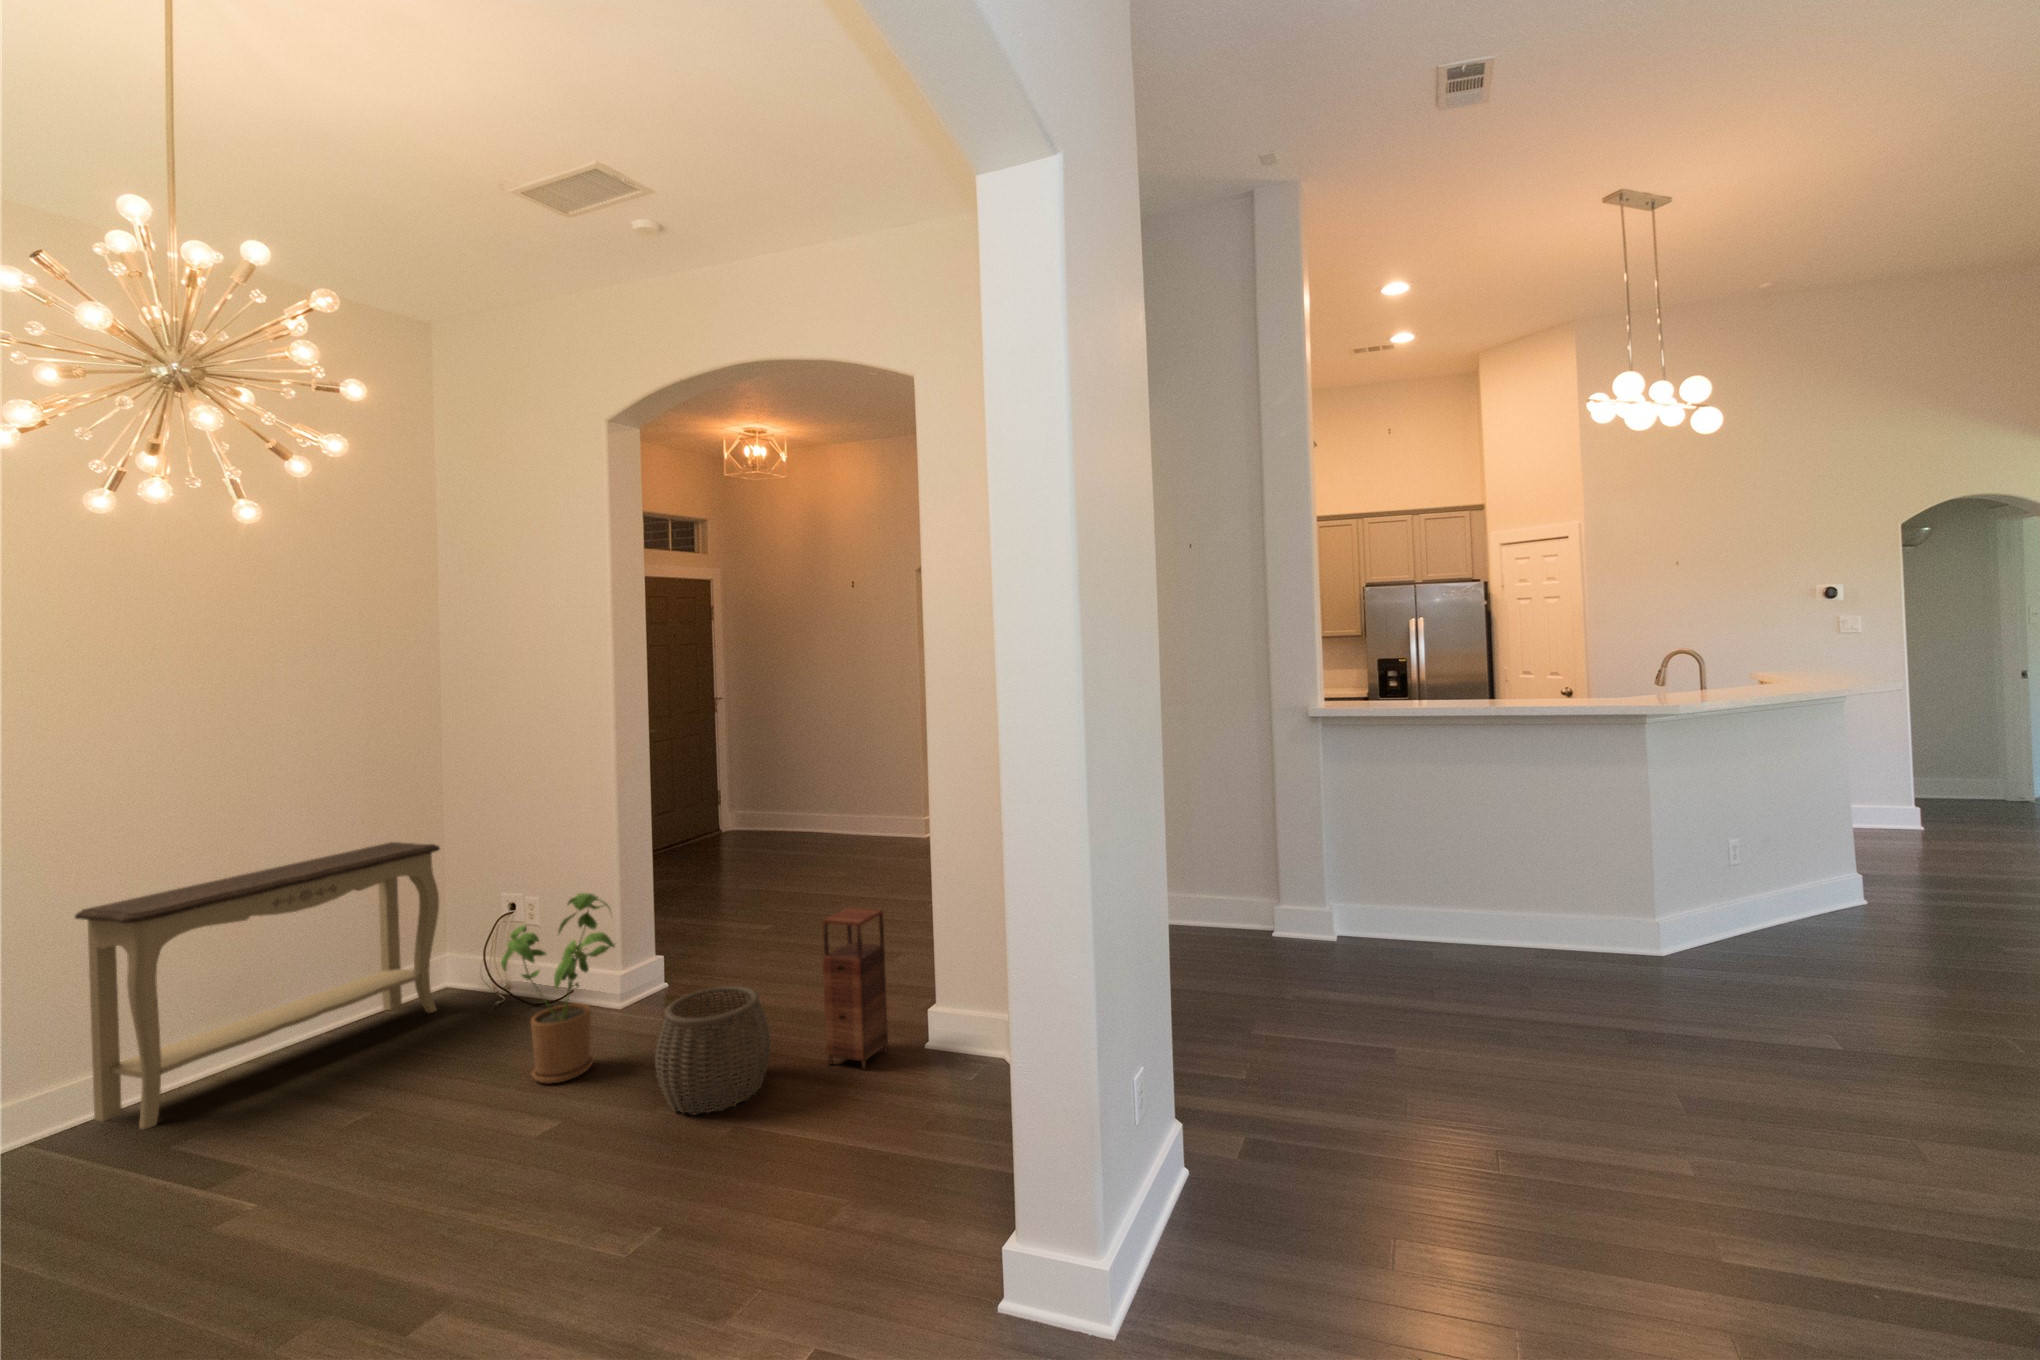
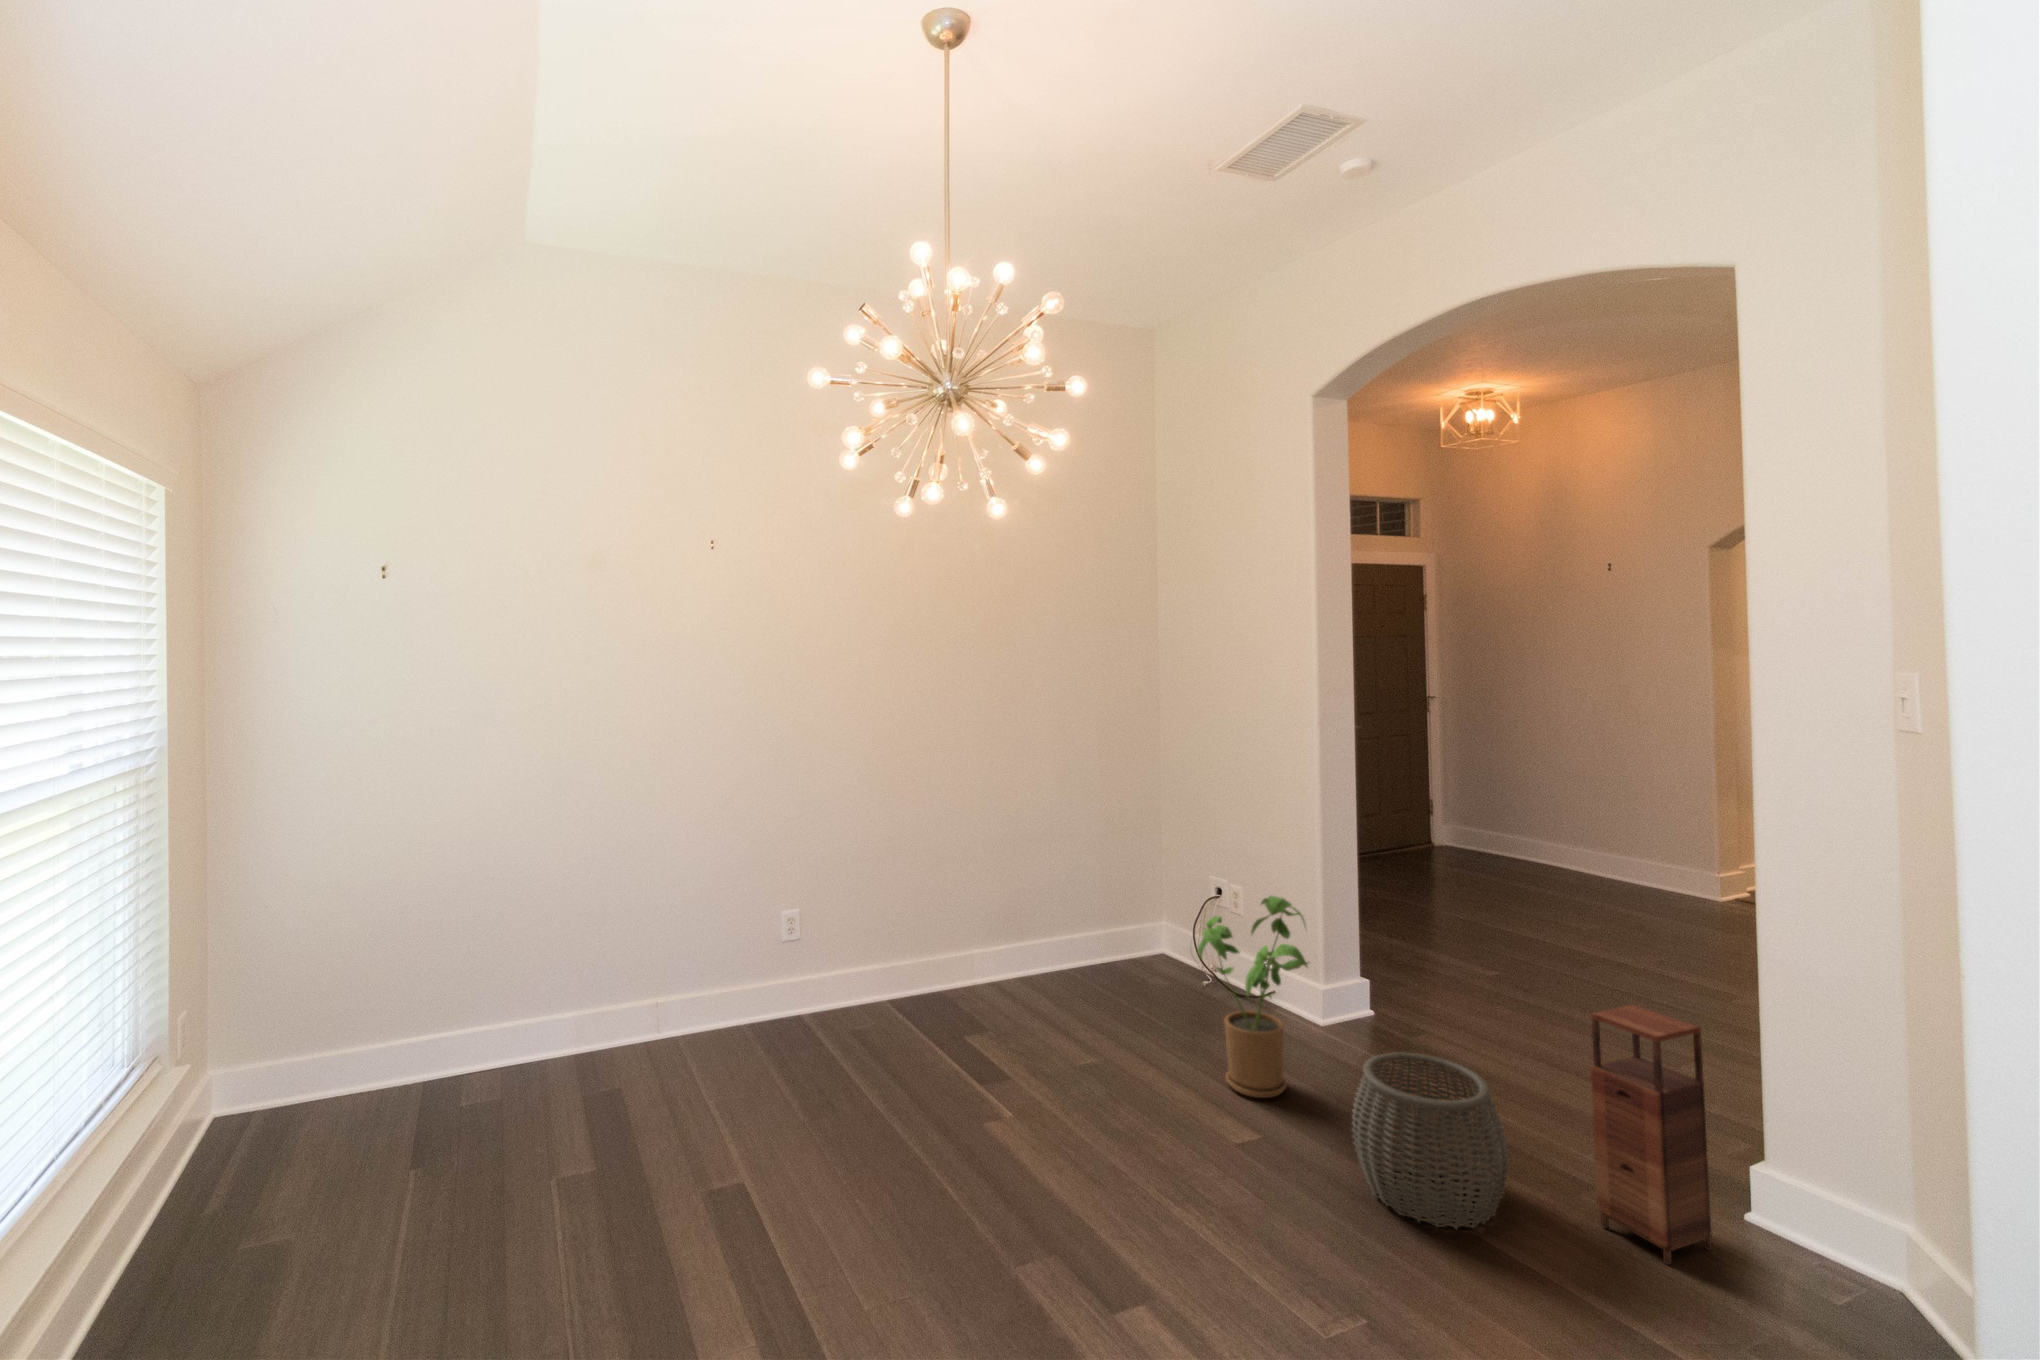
console table: present [75,842,440,1129] -> none [926,808,1157,1007]

